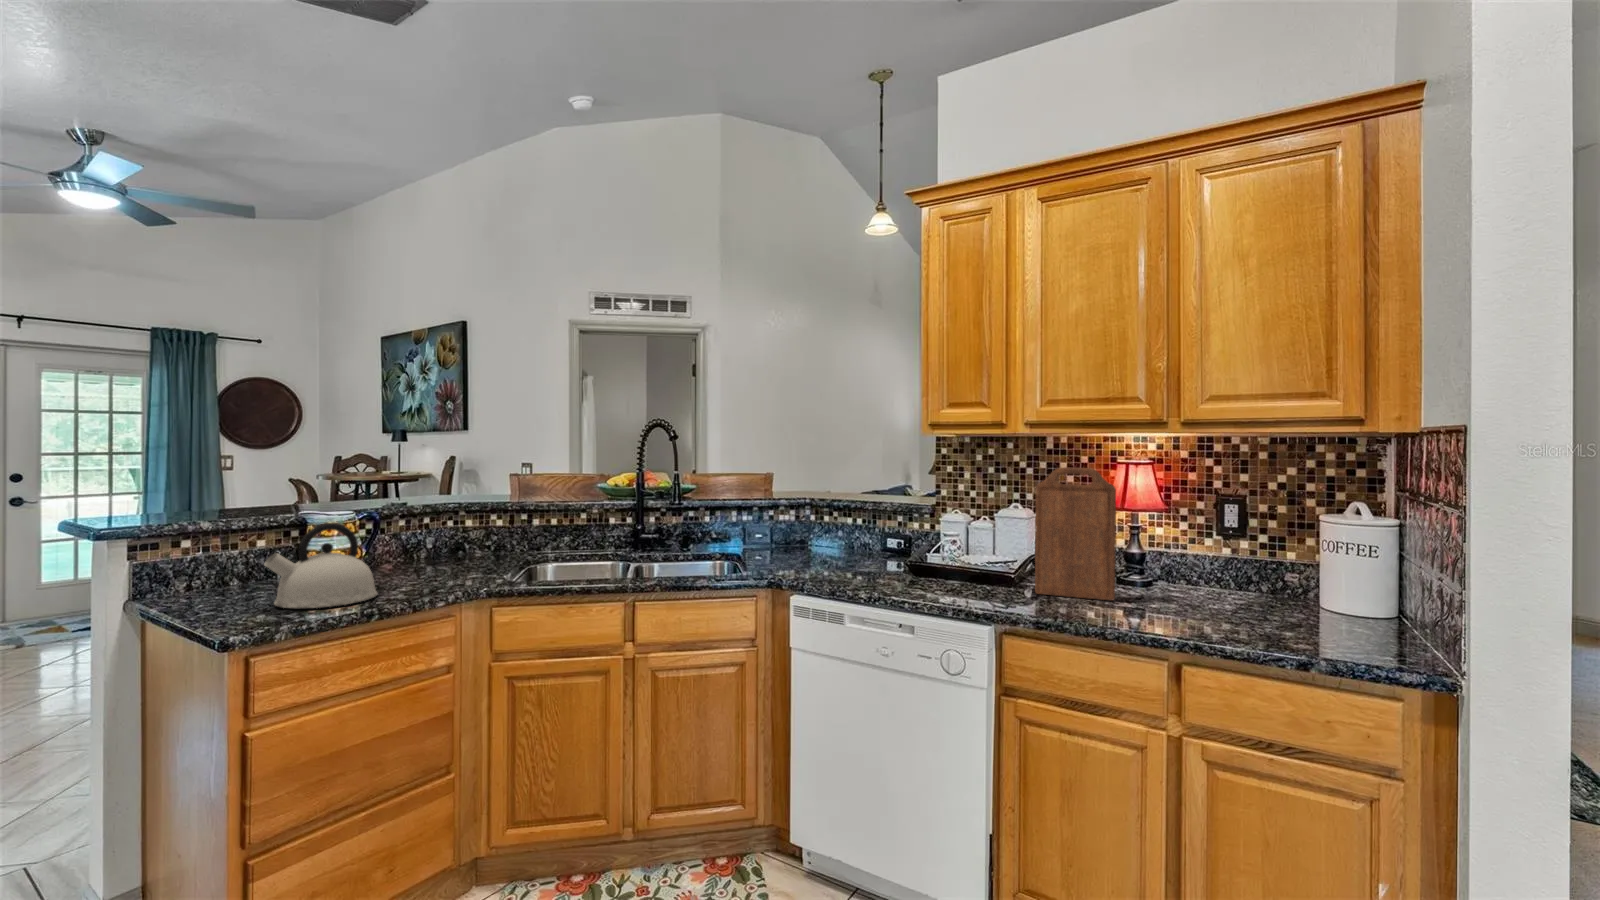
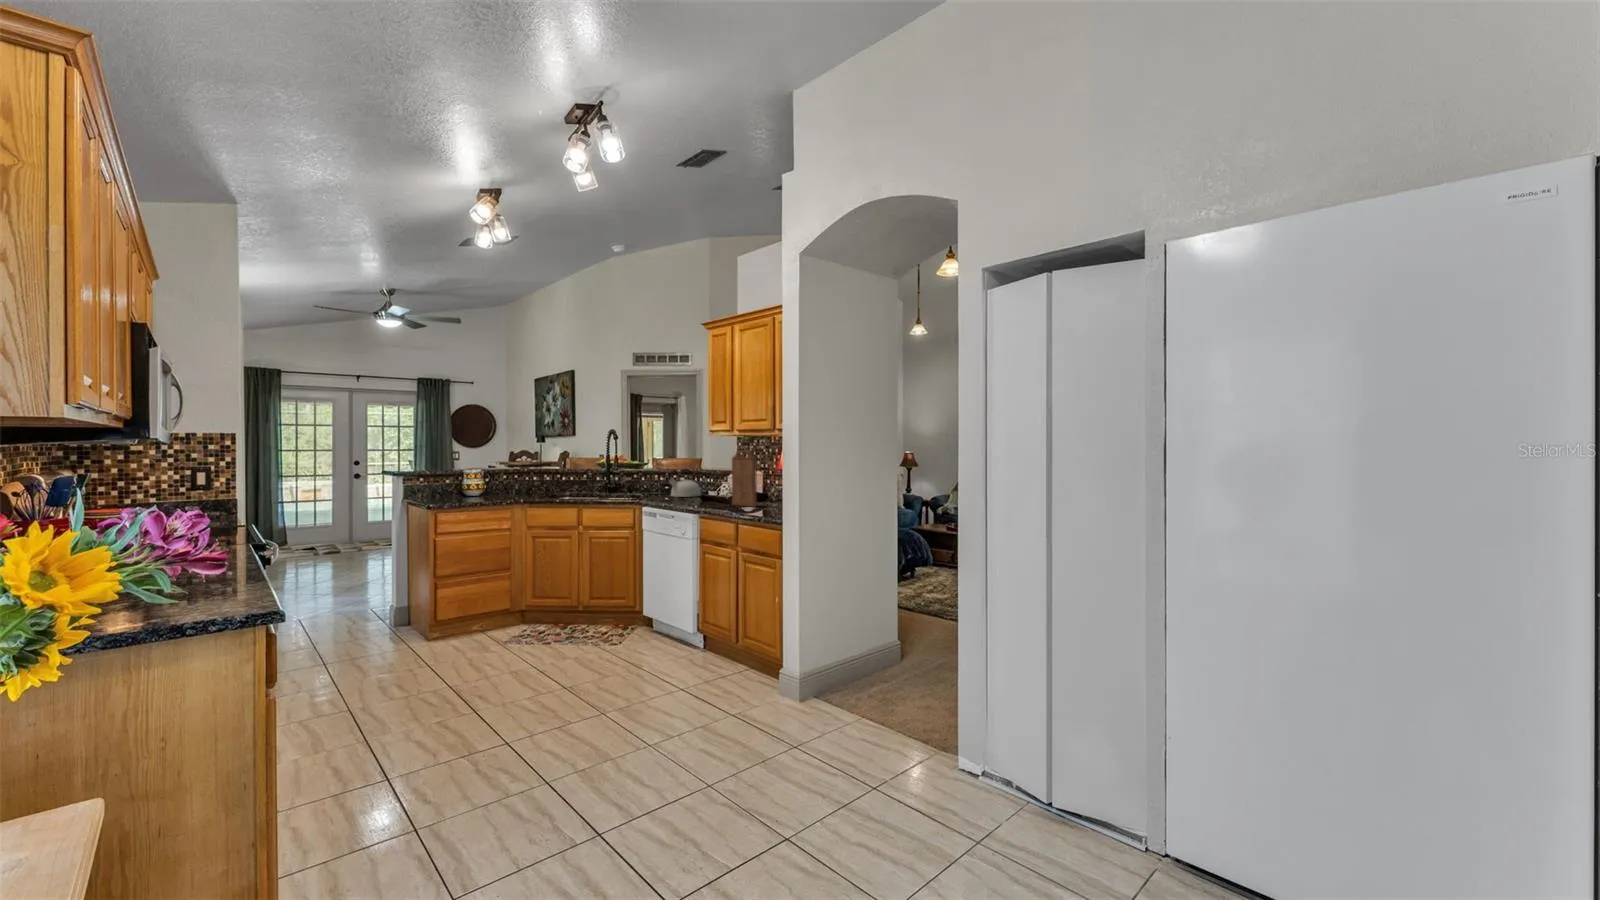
kettle: present [265,523,377,608] -> present [669,469,701,497]

